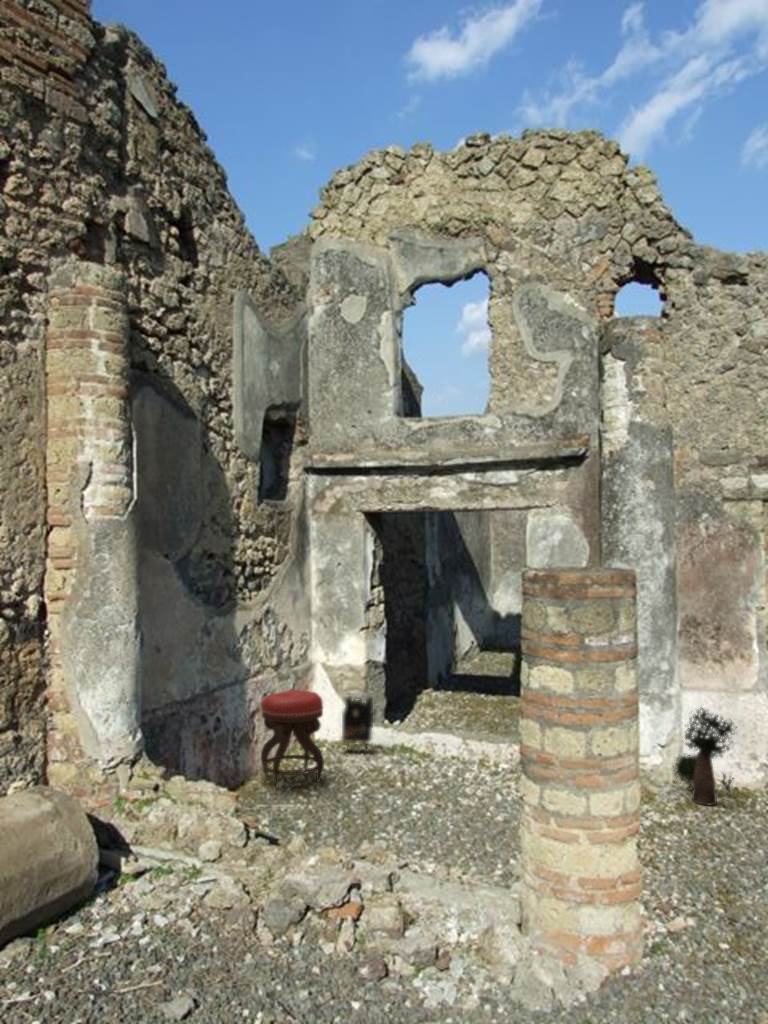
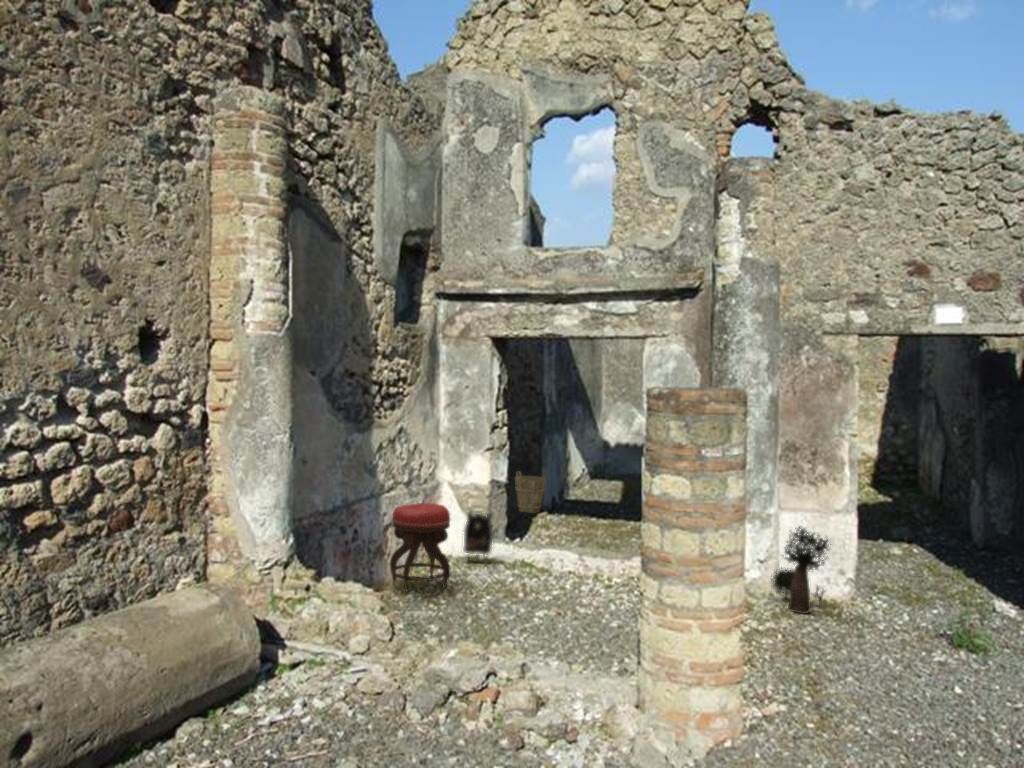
bucket: none [403,649,436,695] -> present [515,470,546,513]

